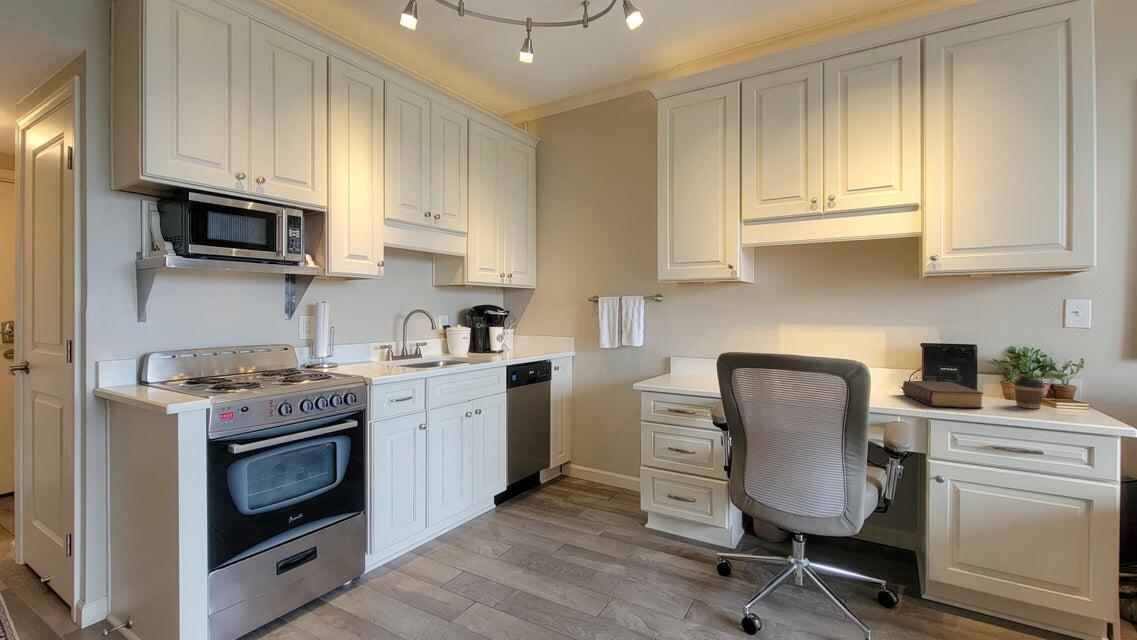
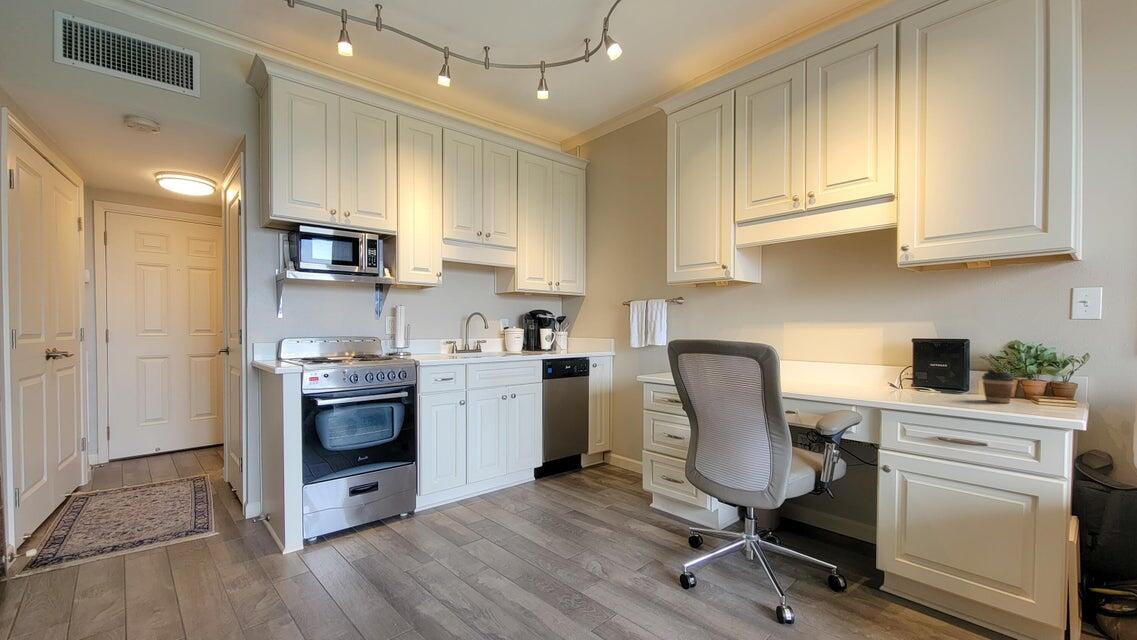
book: present [903,381,983,408] -> none [878,375,940,400]

